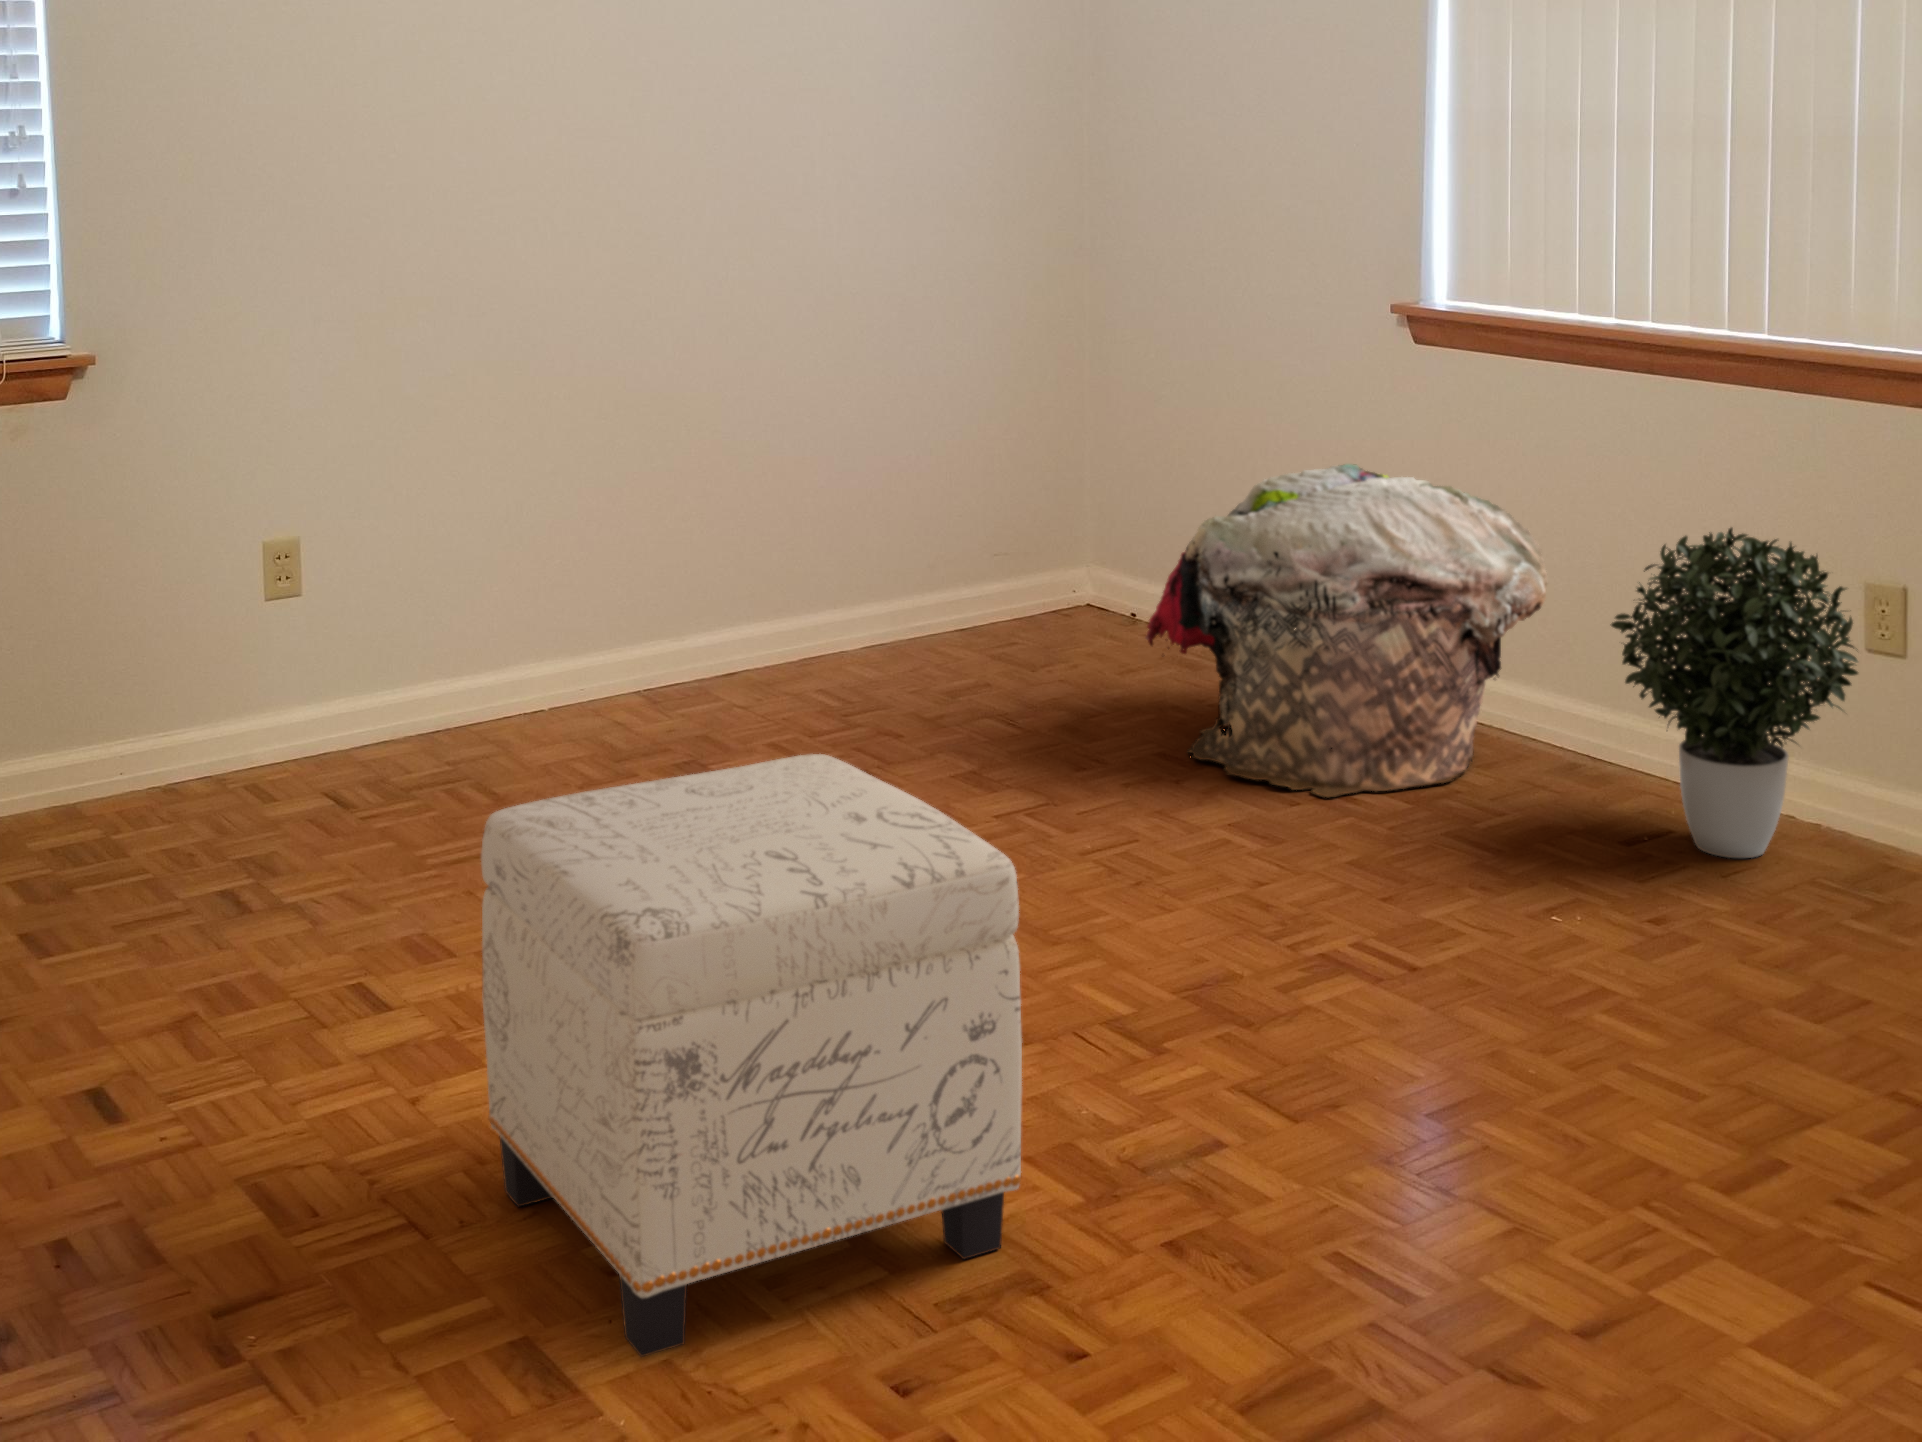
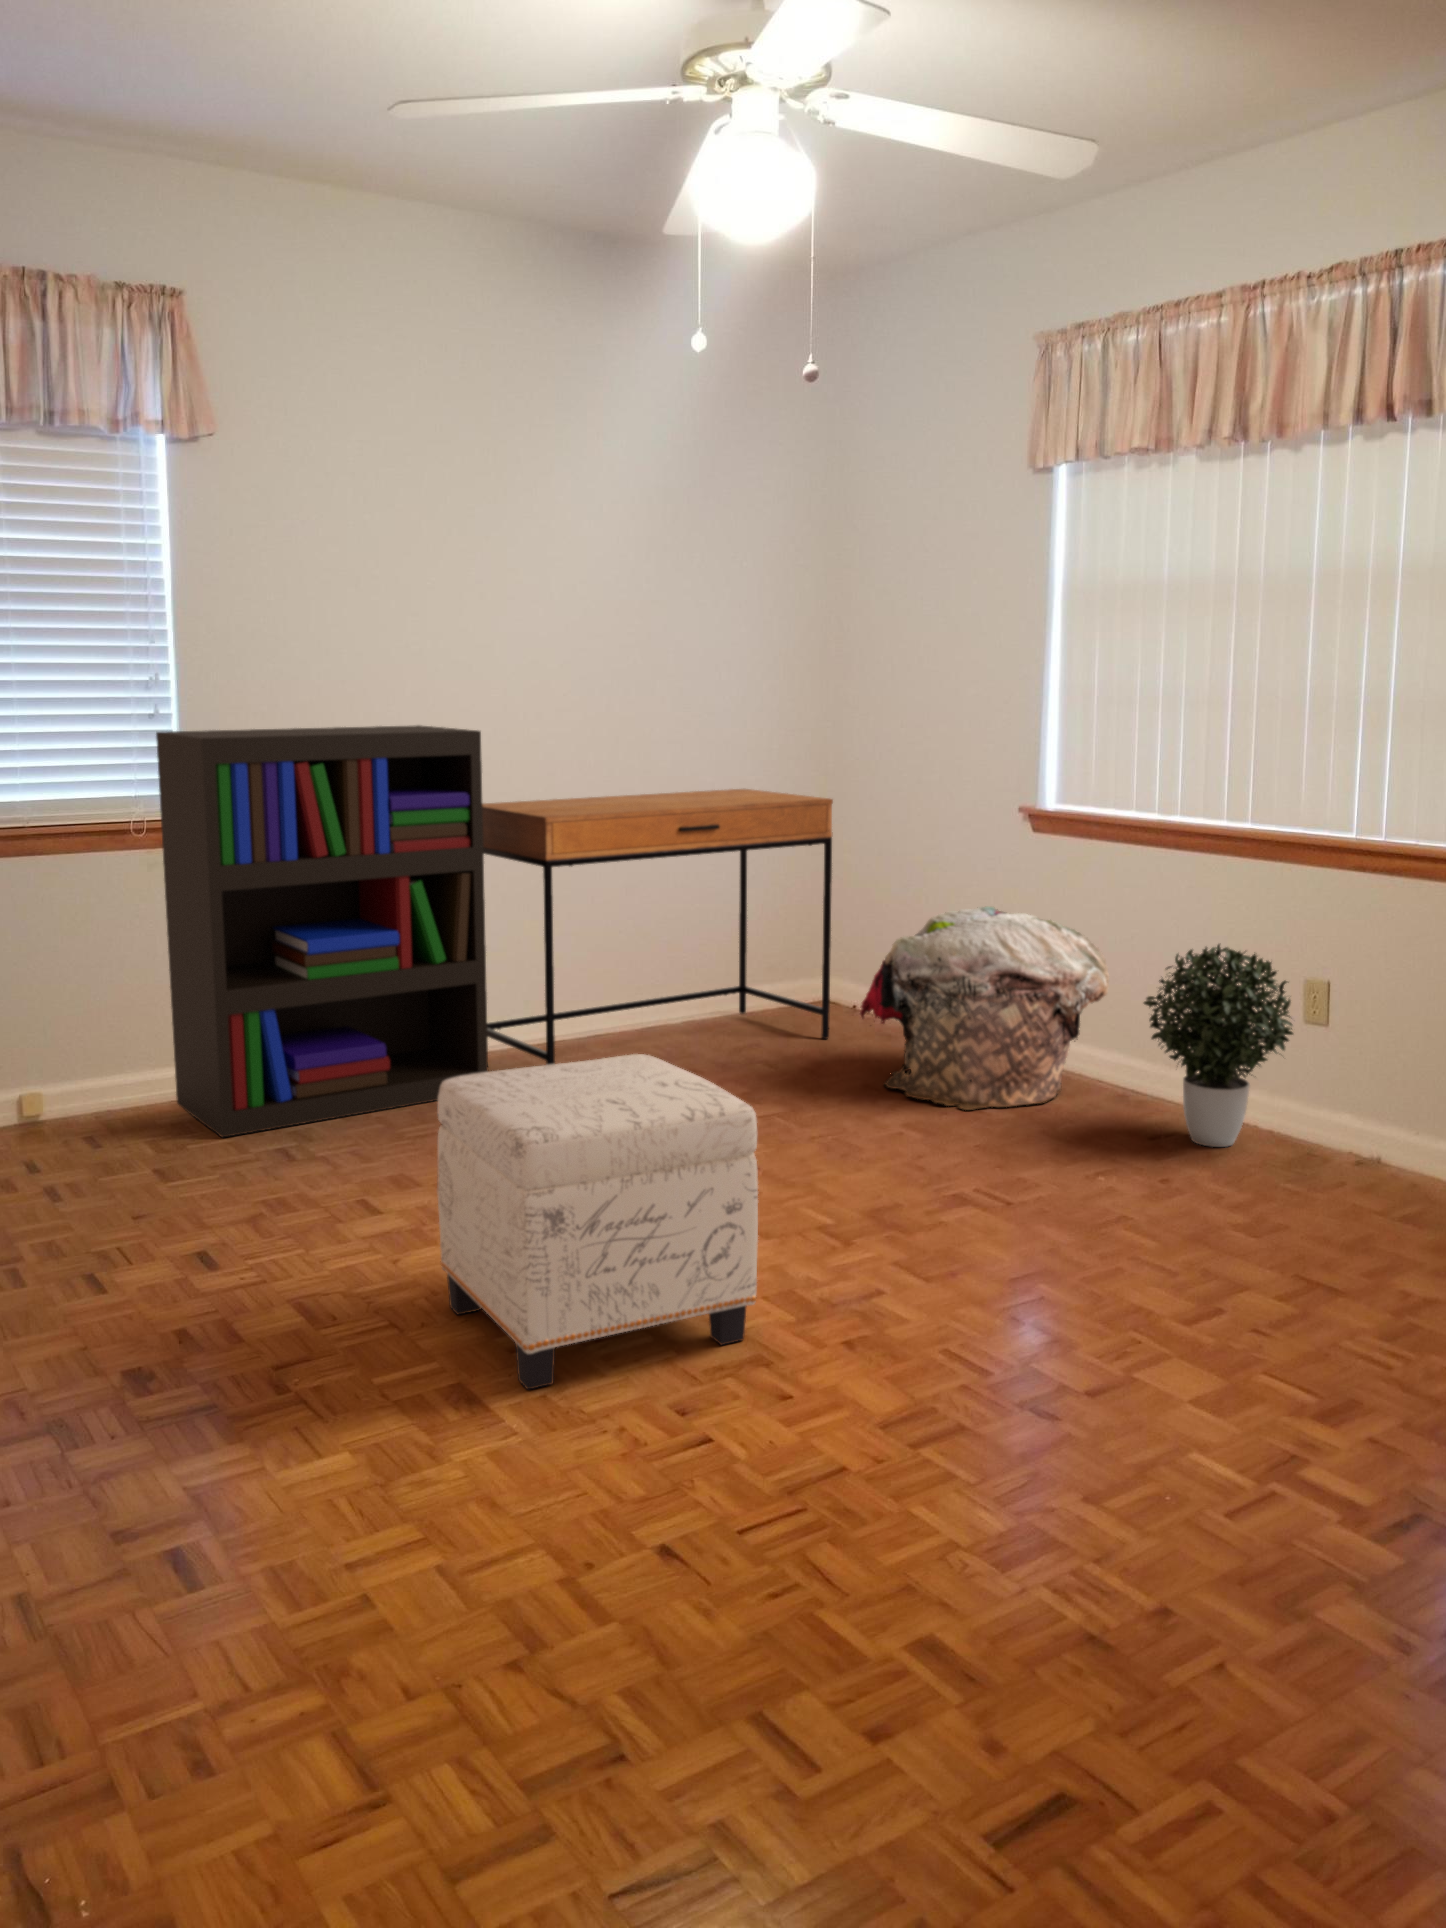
bookshelf: none [20,192,556,871] -> present [156,725,488,1137]
desk: none [517,274,1093,770] -> present [482,789,833,1065]

